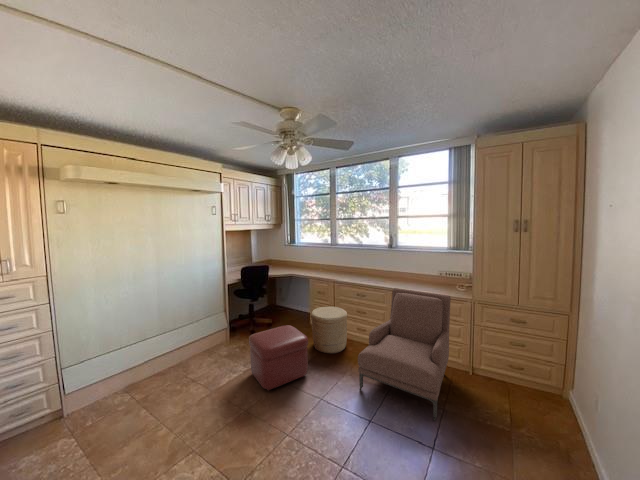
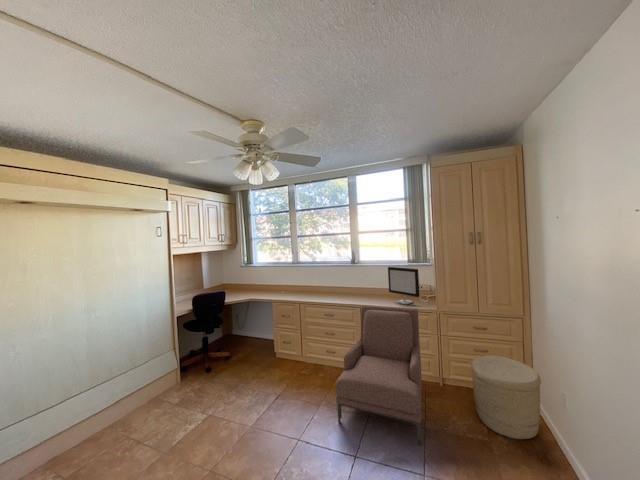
computer monitor: none [424,252,455,291] -> present [388,267,419,304]
woven basket: present [311,306,347,353] -> present [471,355,541,439]
ottoman: present [249,325,308,391] -> none [208,358,279,442]

